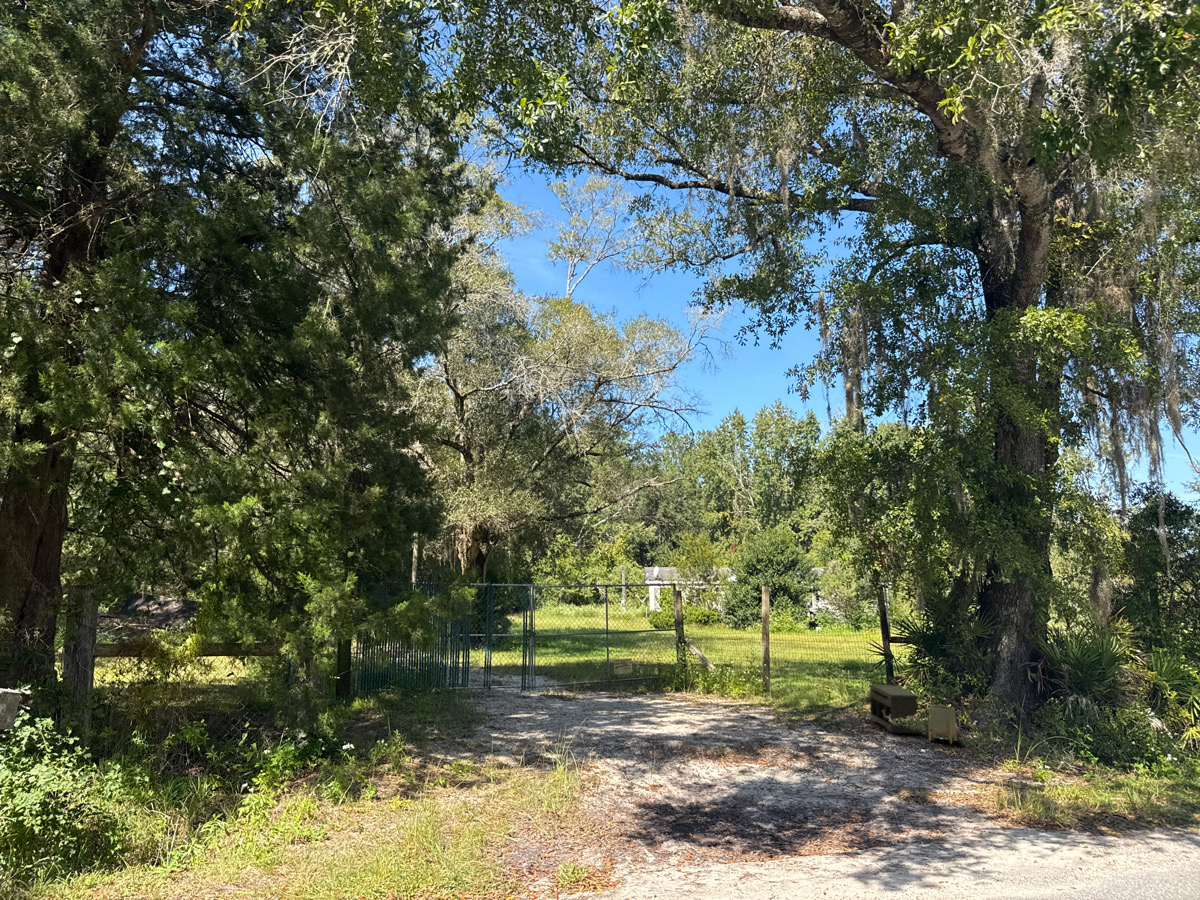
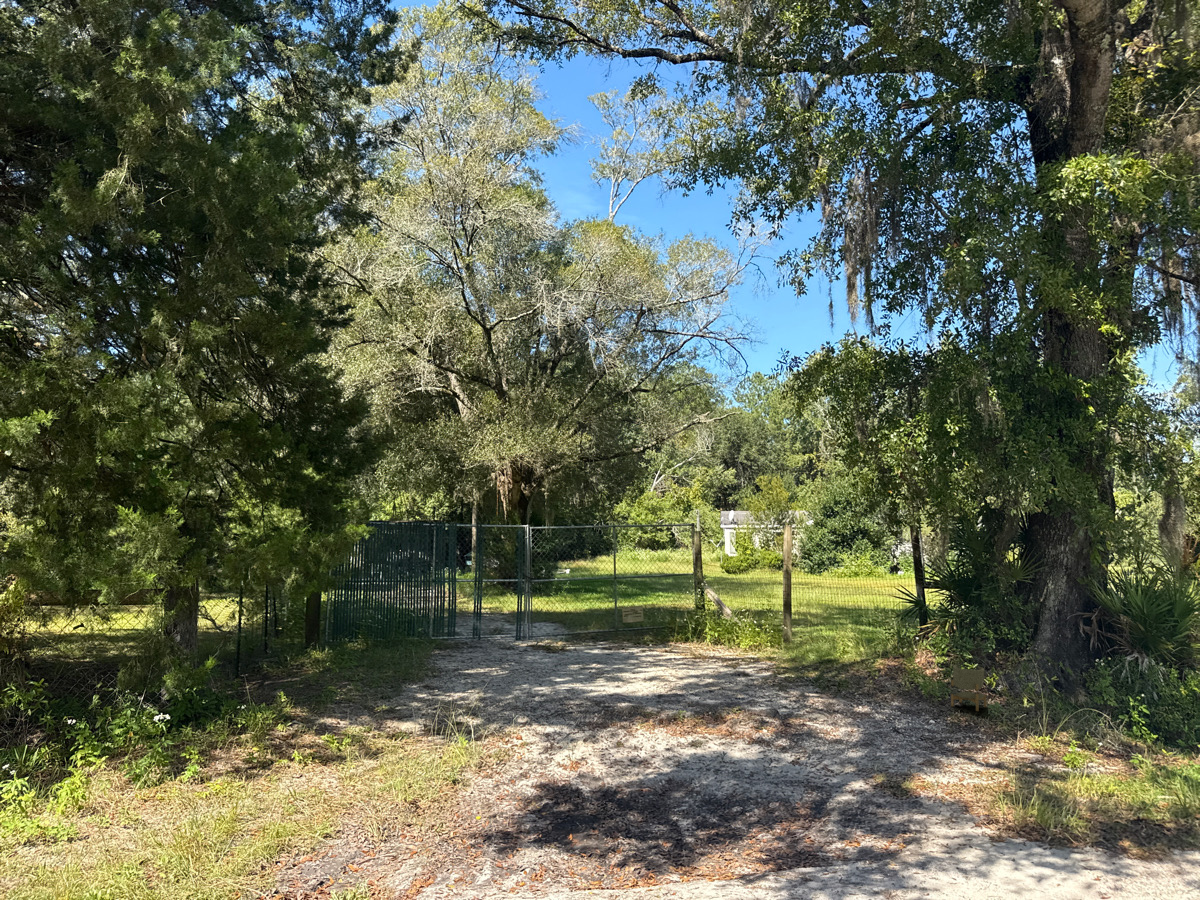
bench: present [870,685,921,734] -> none [893,638,946,697]

